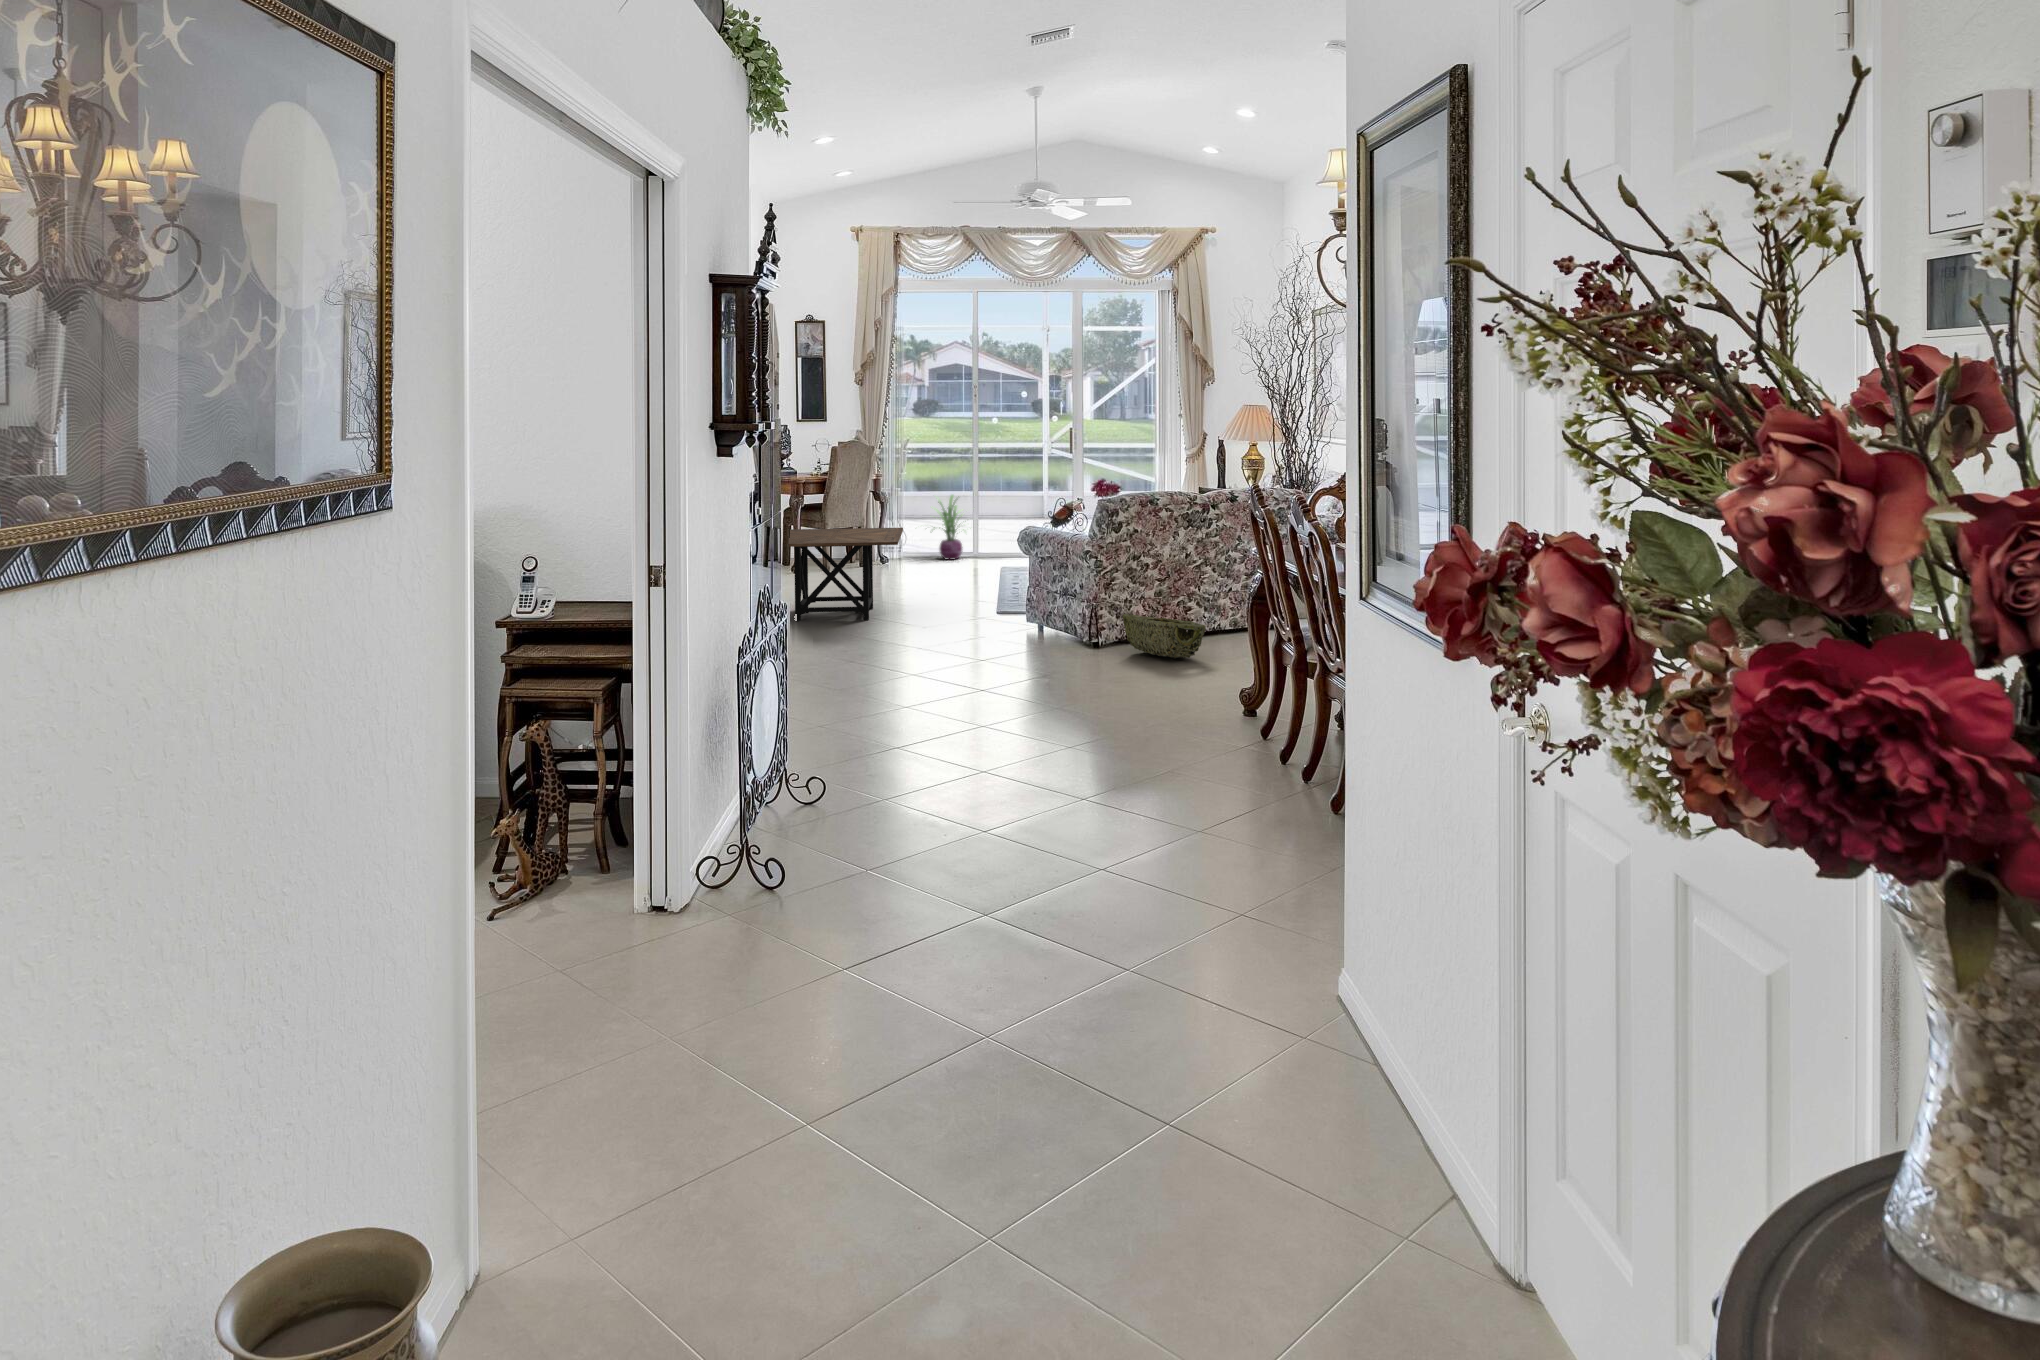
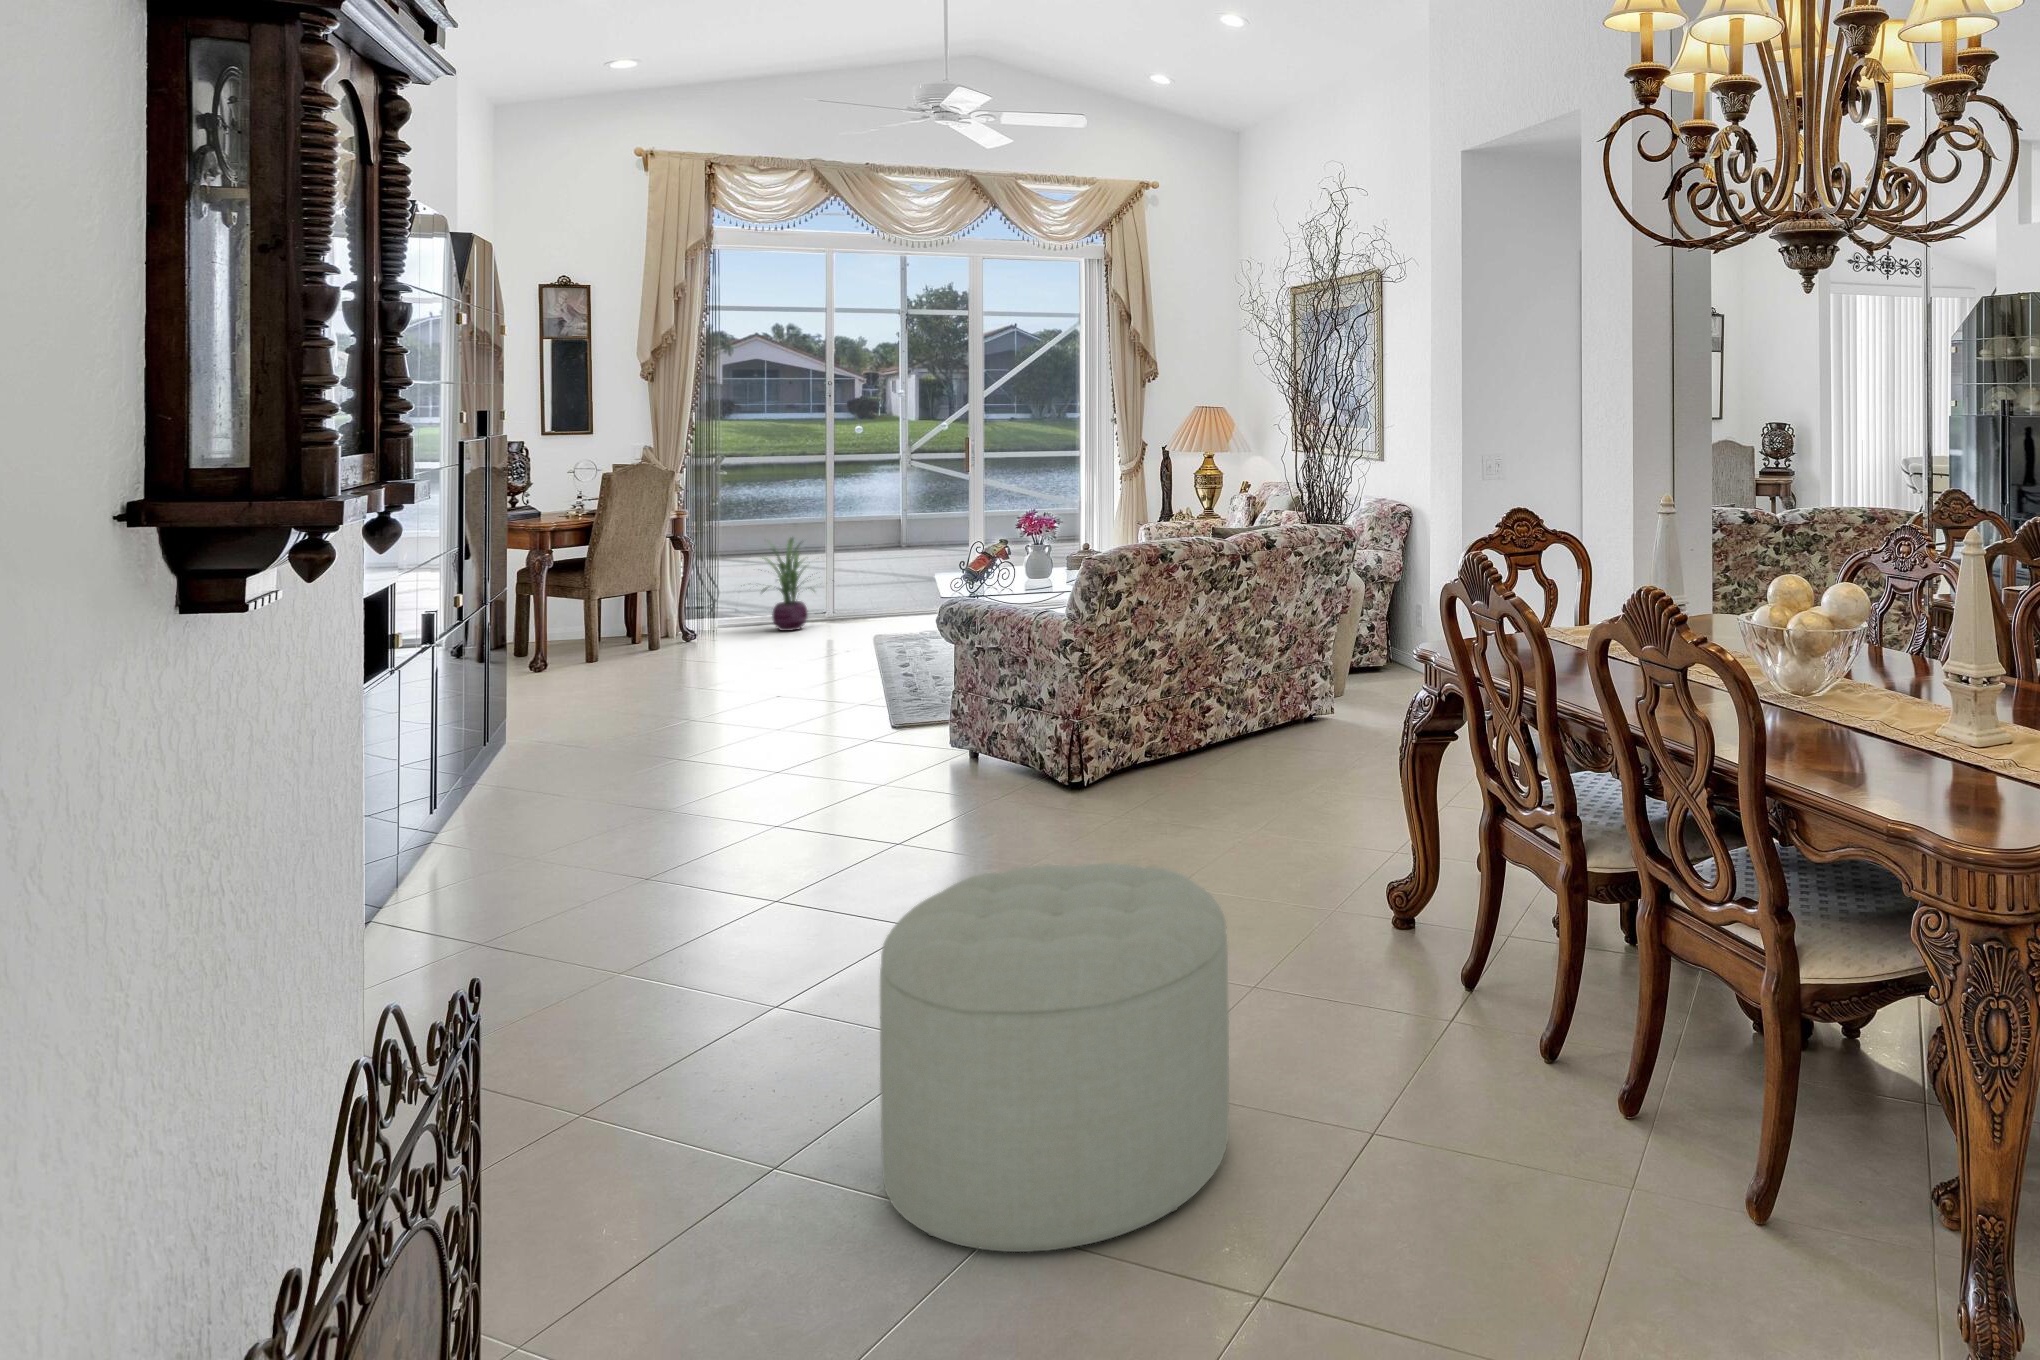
side table: present [788,528,903,621] -> none [477,602,735,772]
woven basket: present [1123,614,1206,658] -> none [1120,729,1251,796]
ottoman: none [923,639,1094,800] -> present [880,863,1229,1252]

